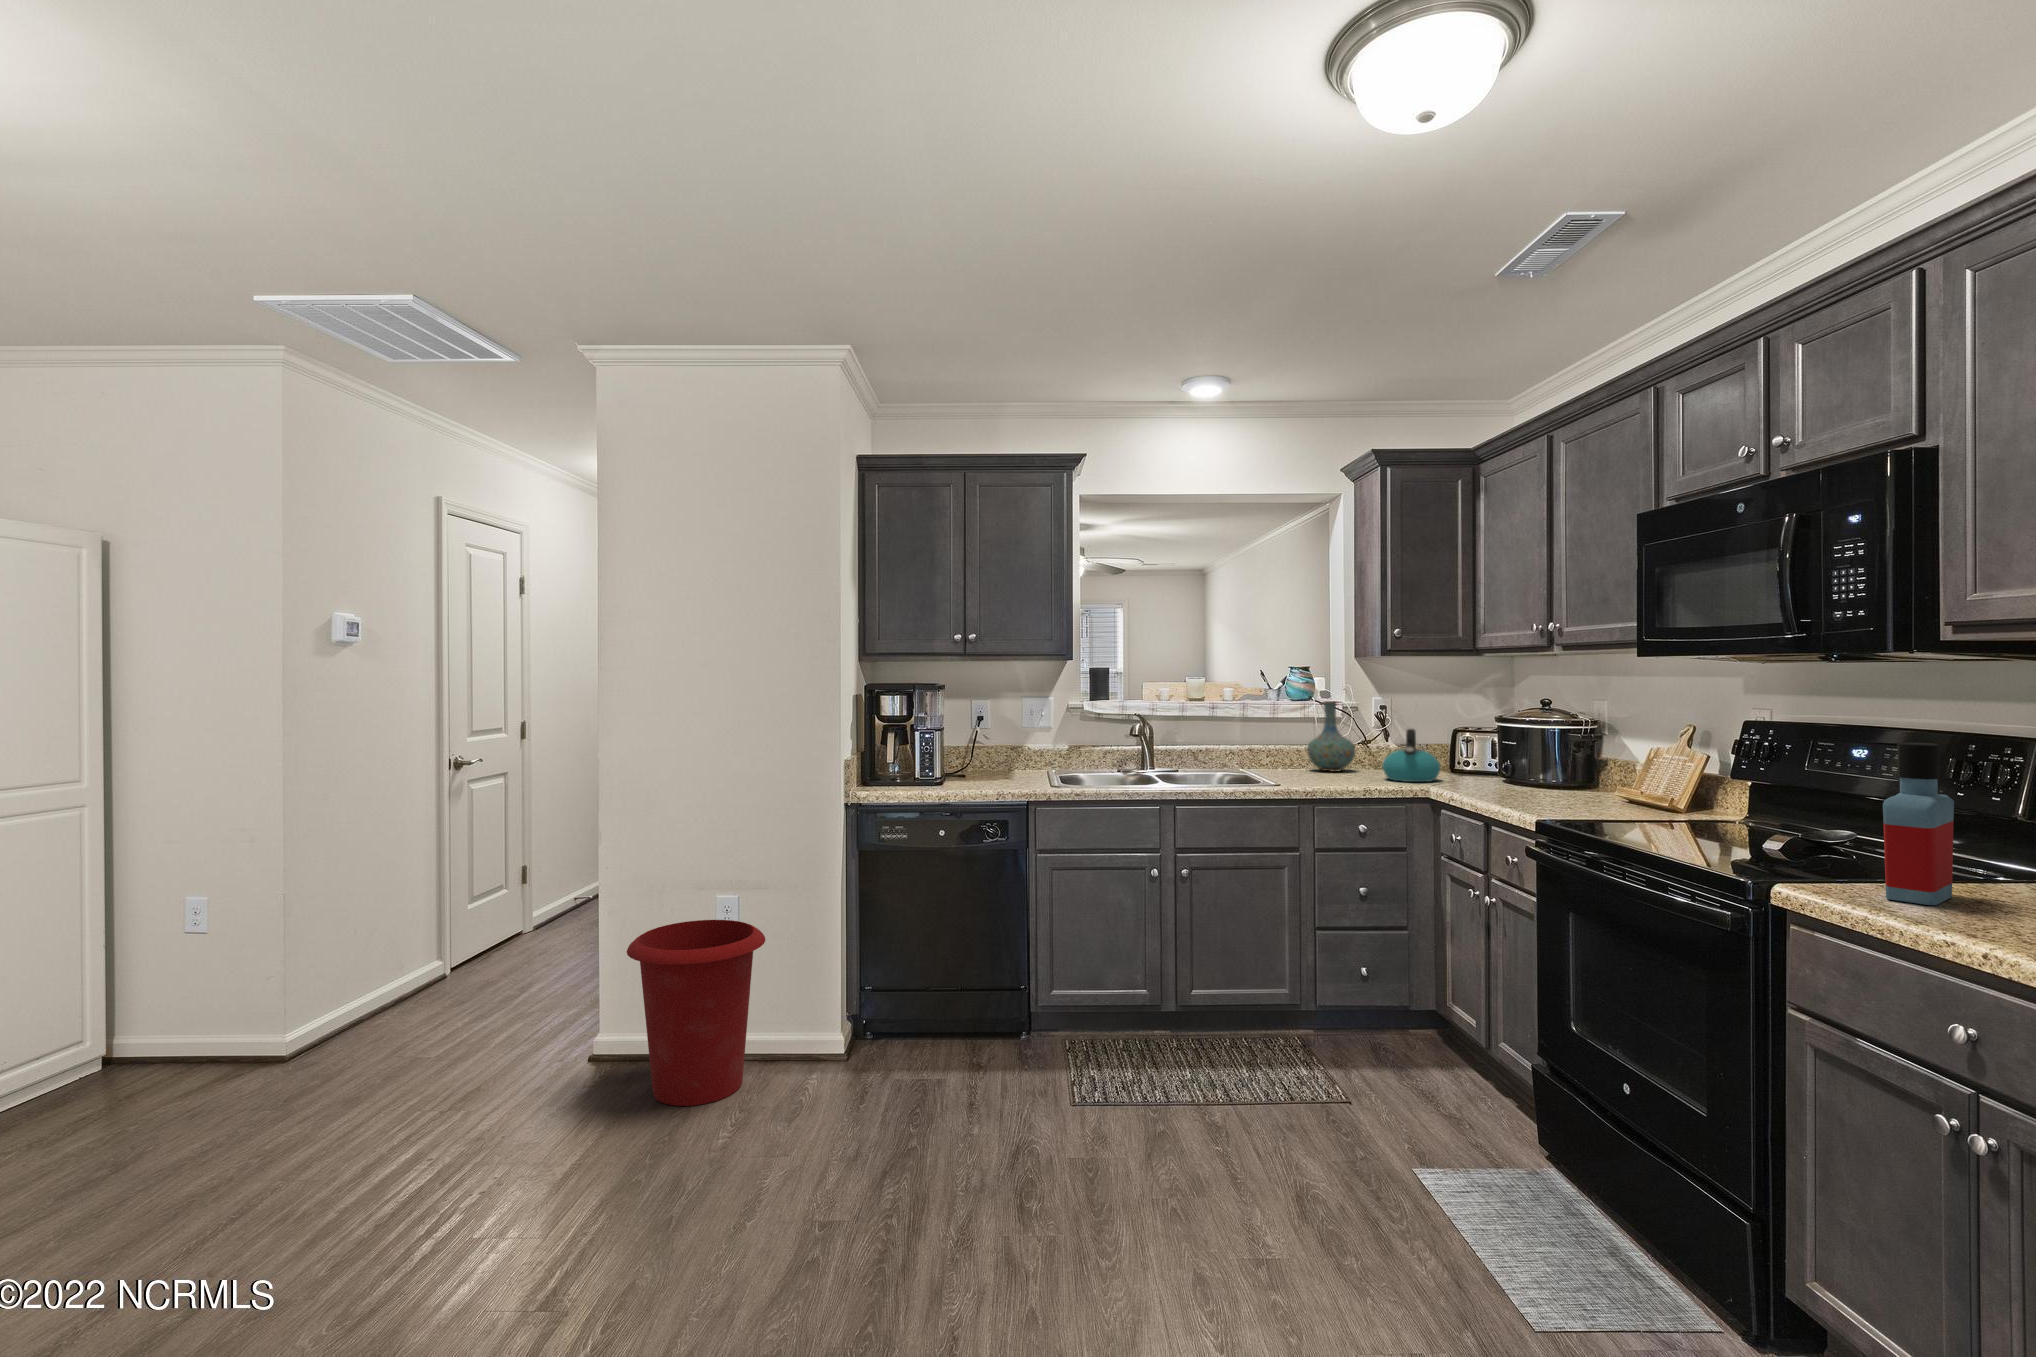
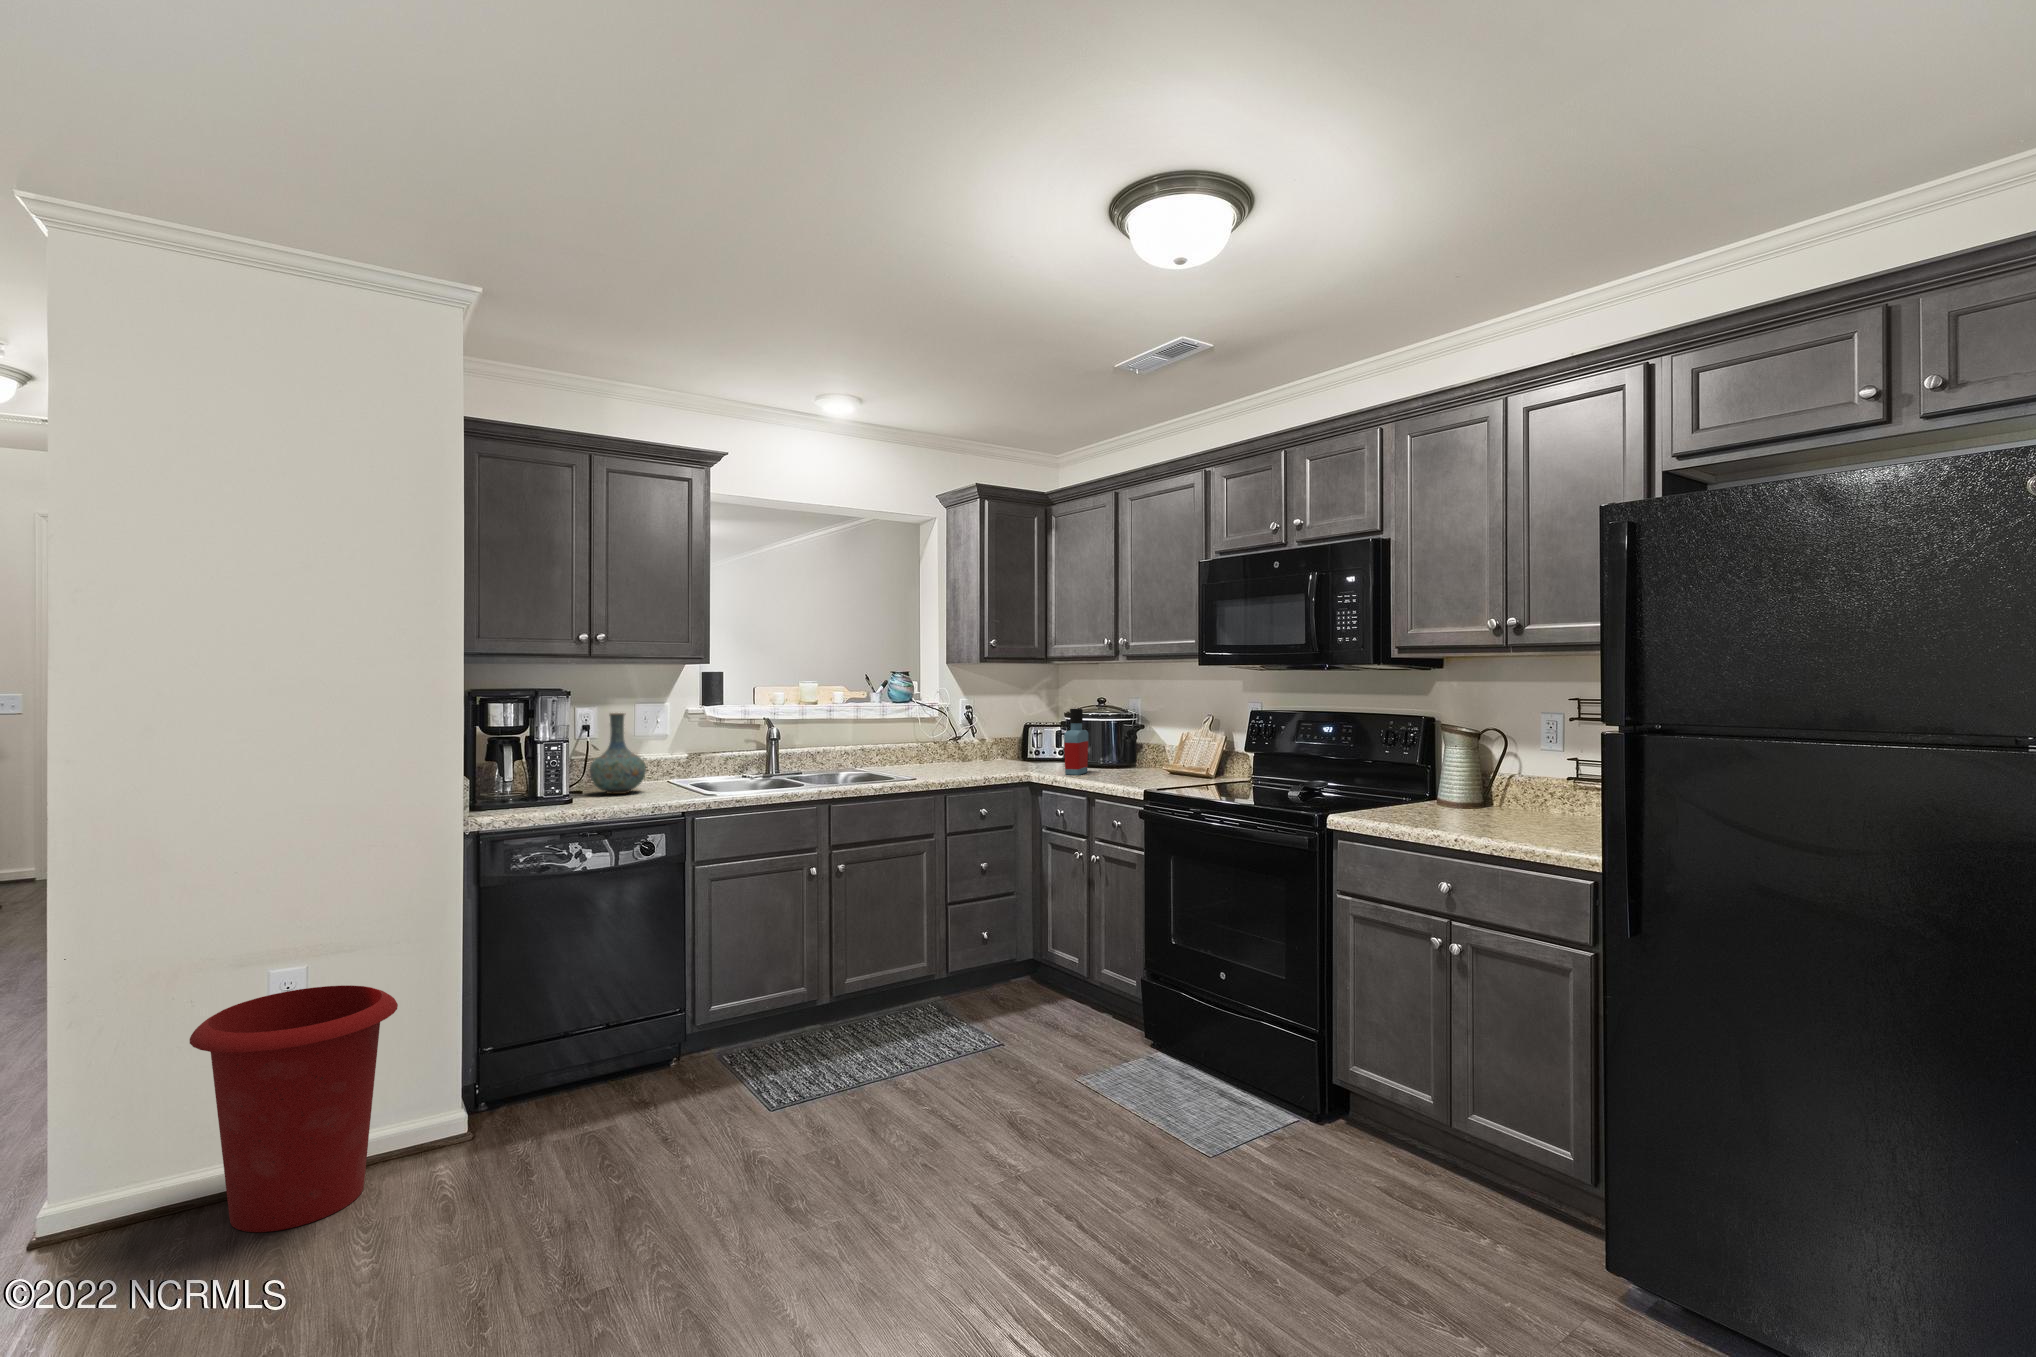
vase: present [1307,701,1355,772] -> present [589,713,646,794]
kettle: present [1382,729,1440,782] -> none [984,725,1030,771]
bottle: present [1883,742,1954,905] -> present [1064,709,1088,775]

